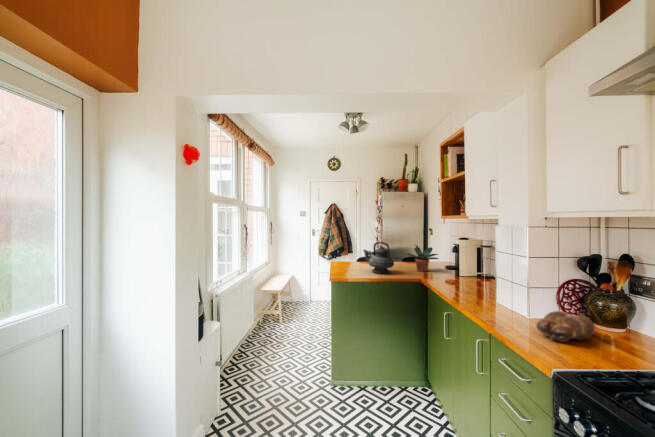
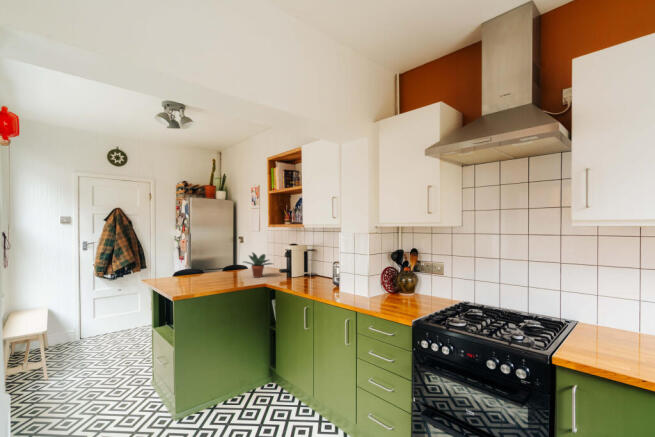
teapot: present [363,242,394,274] -> none [201,251,237,284]
bread loaf: present [536,311,595,342] -> none [377,287,402,305]

